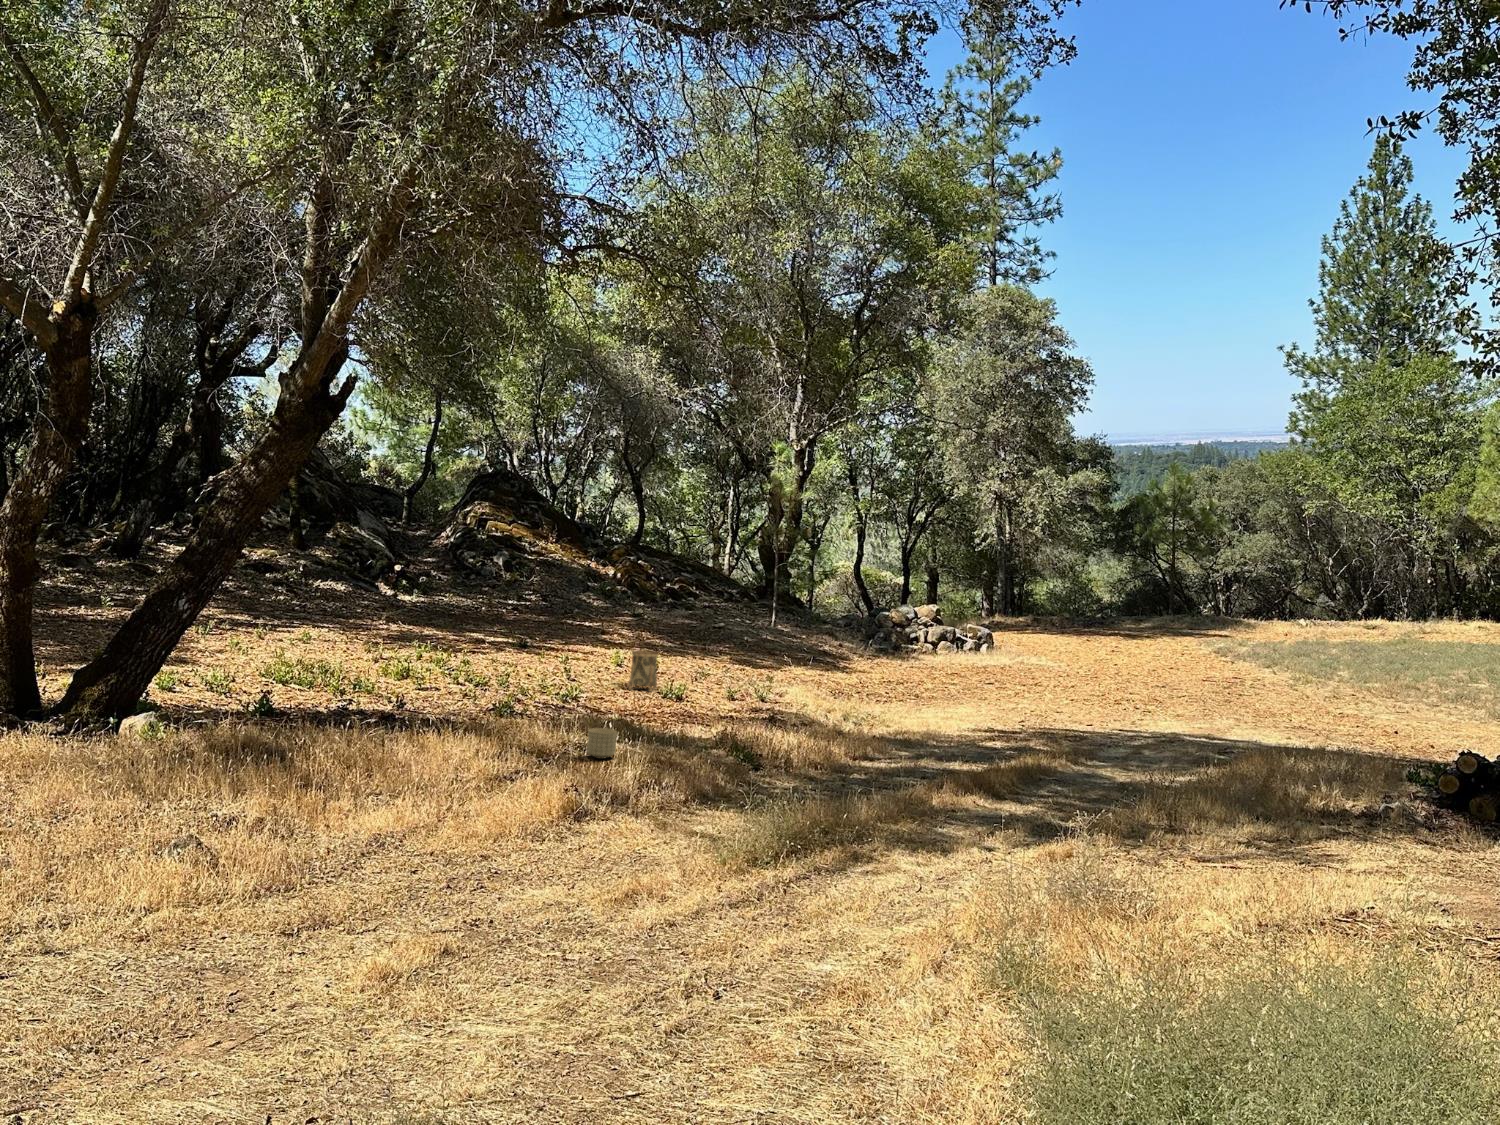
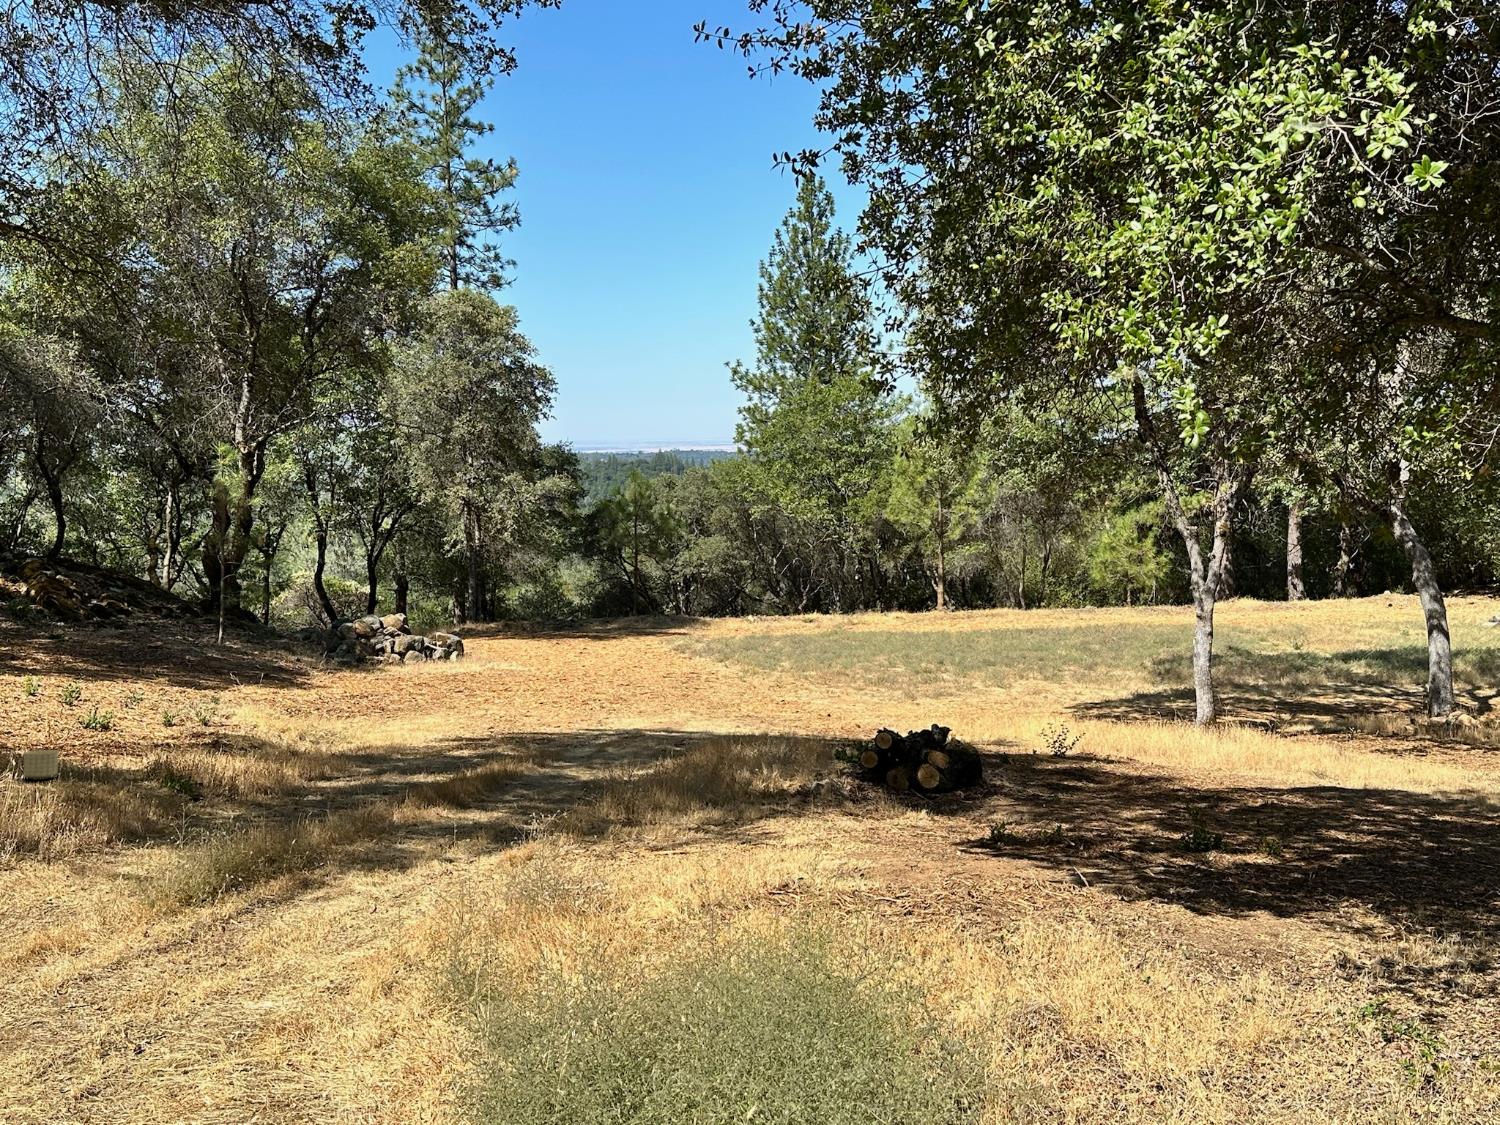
basket: present [629,651,658,692] -> none [50,678,86,720]

